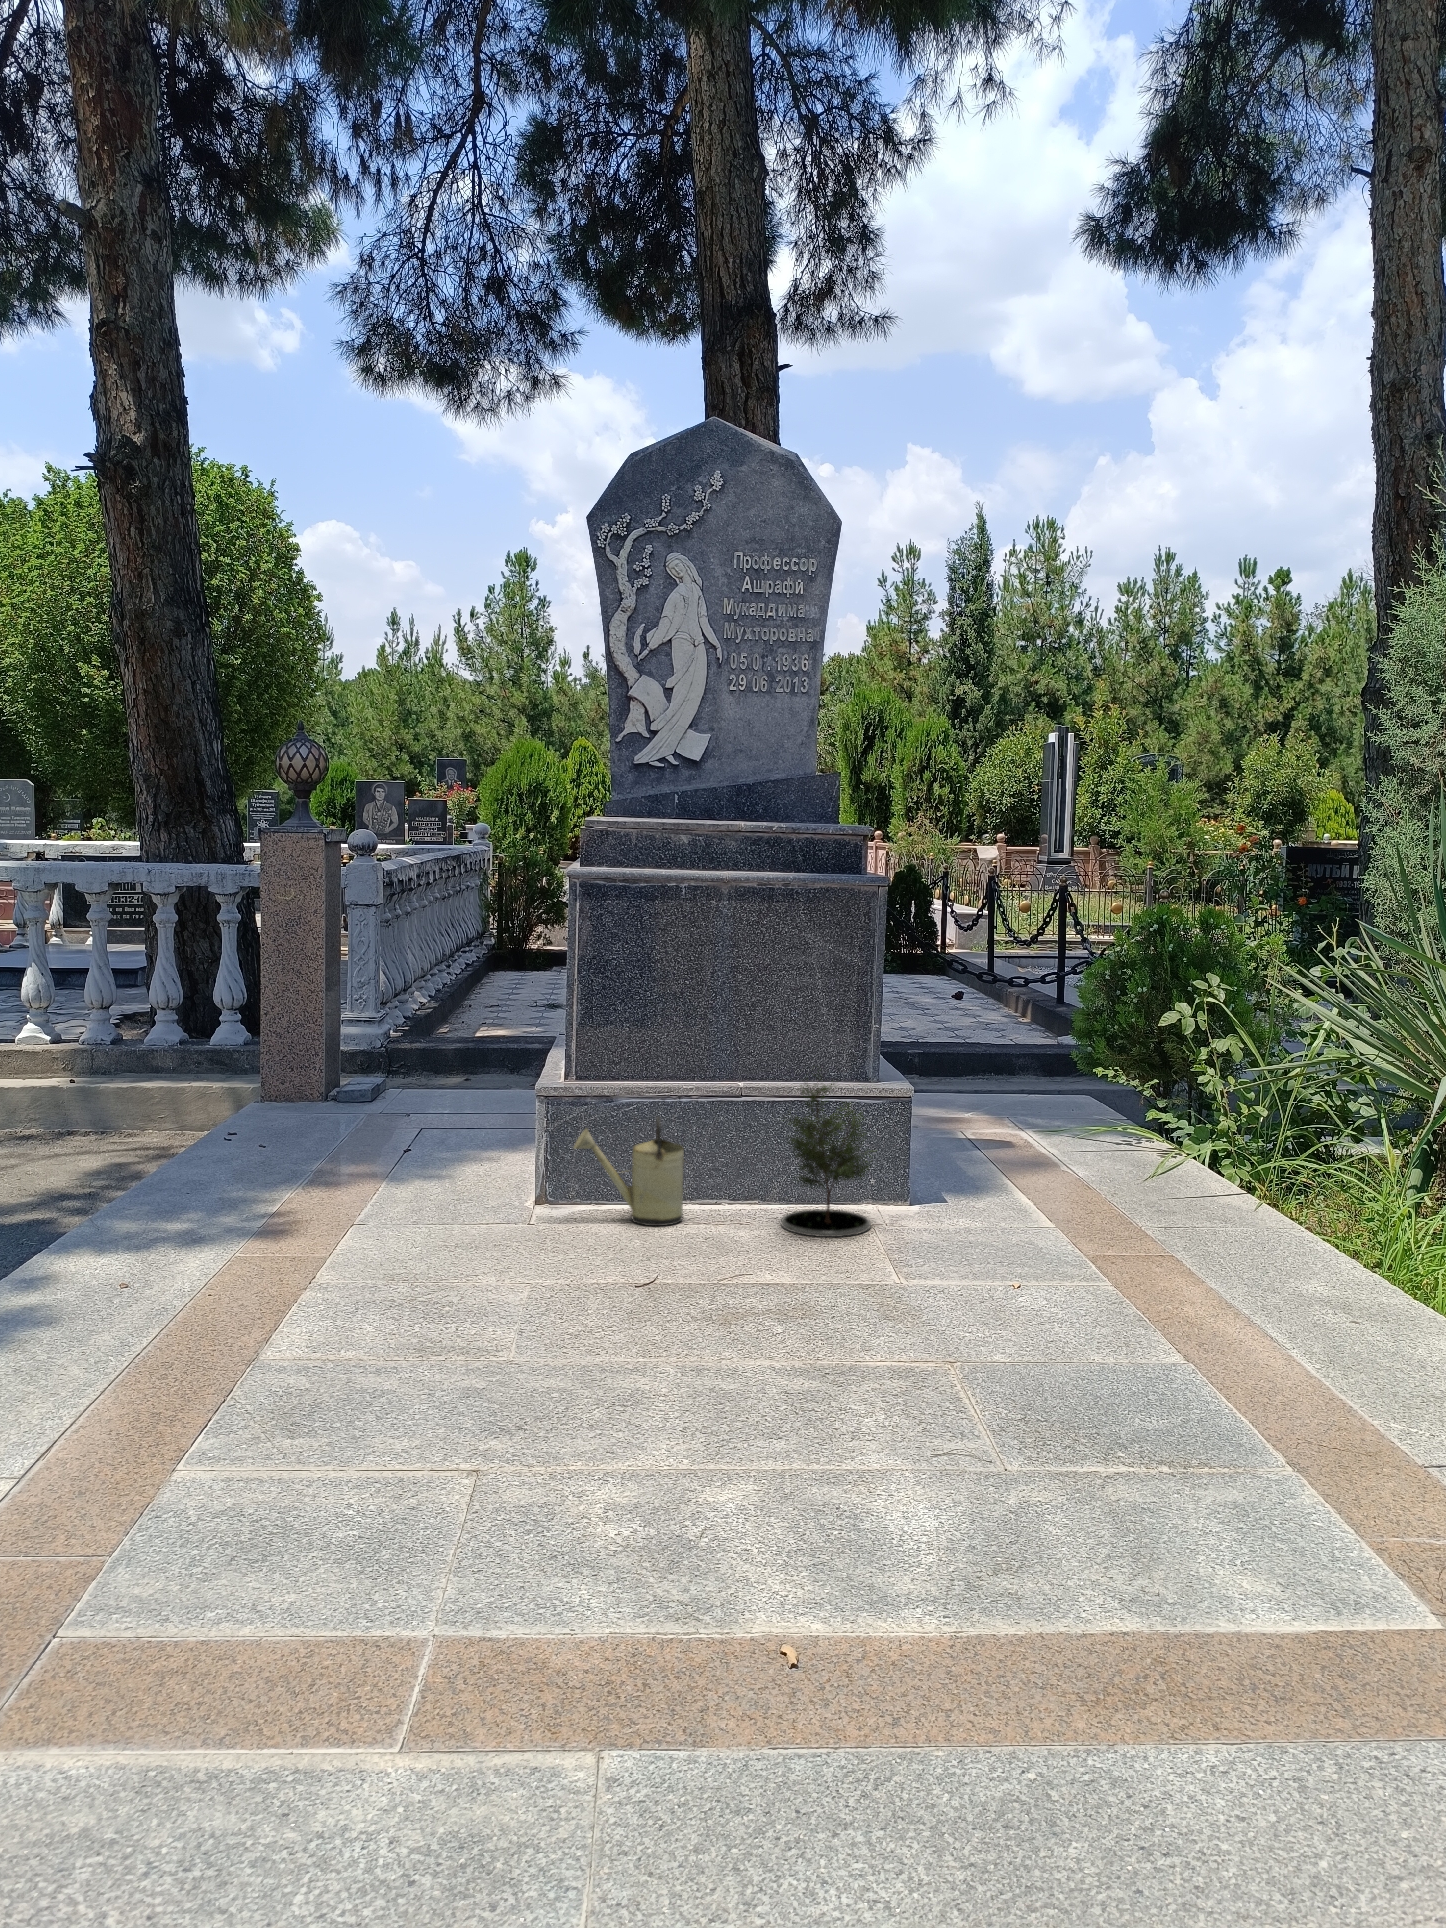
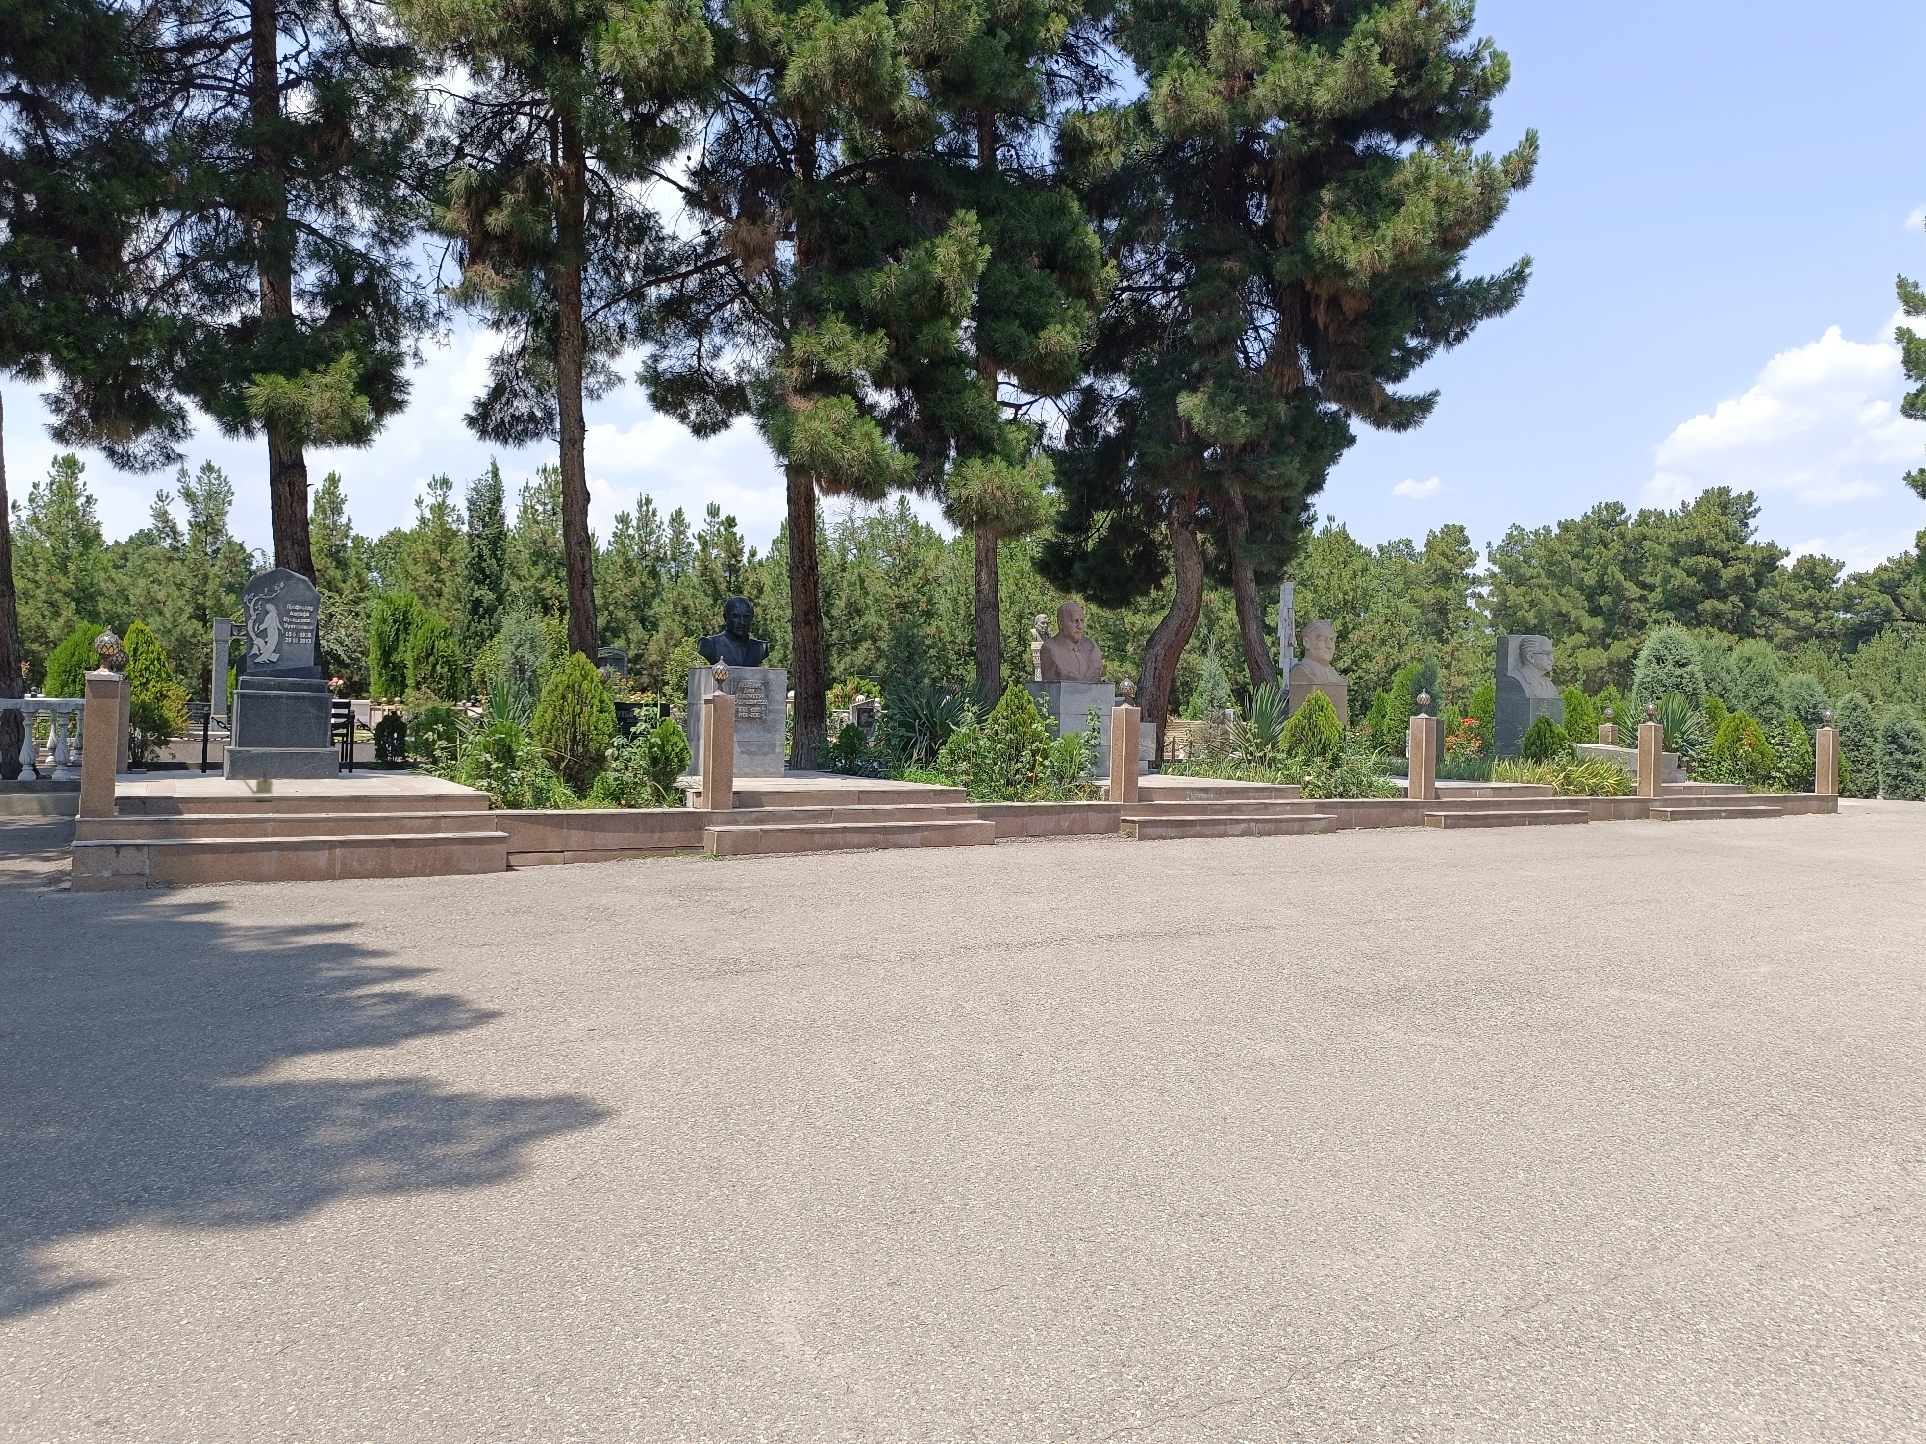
potted tree: present [781,1070,877,1237] -> none [302,754,334,802]

